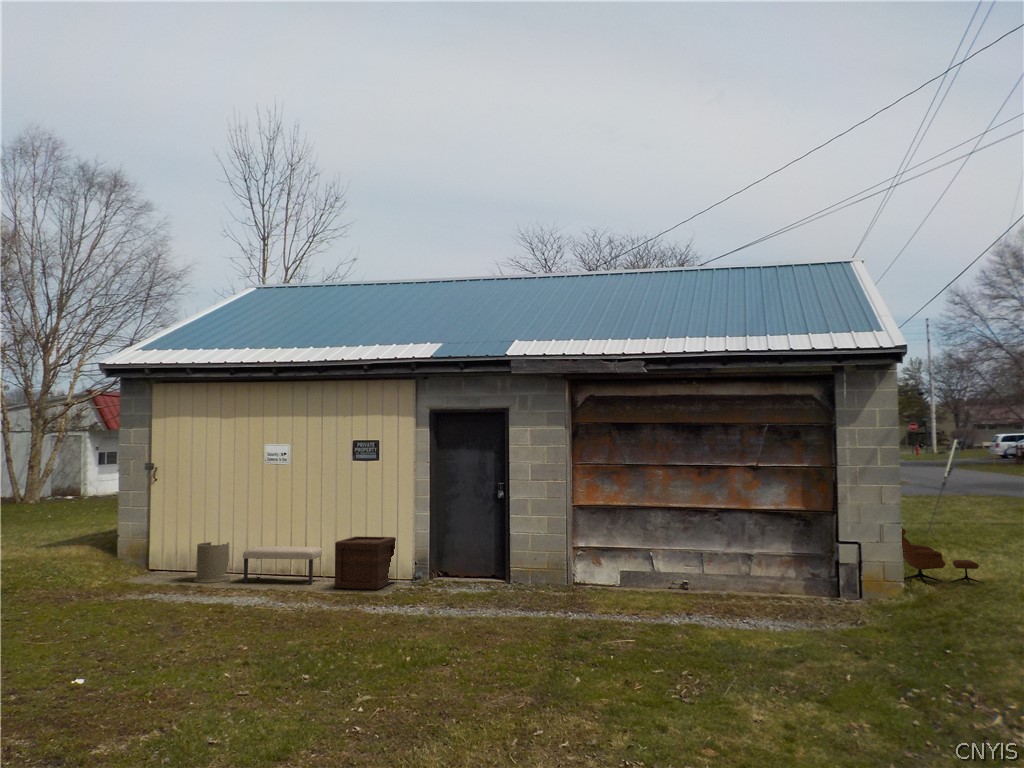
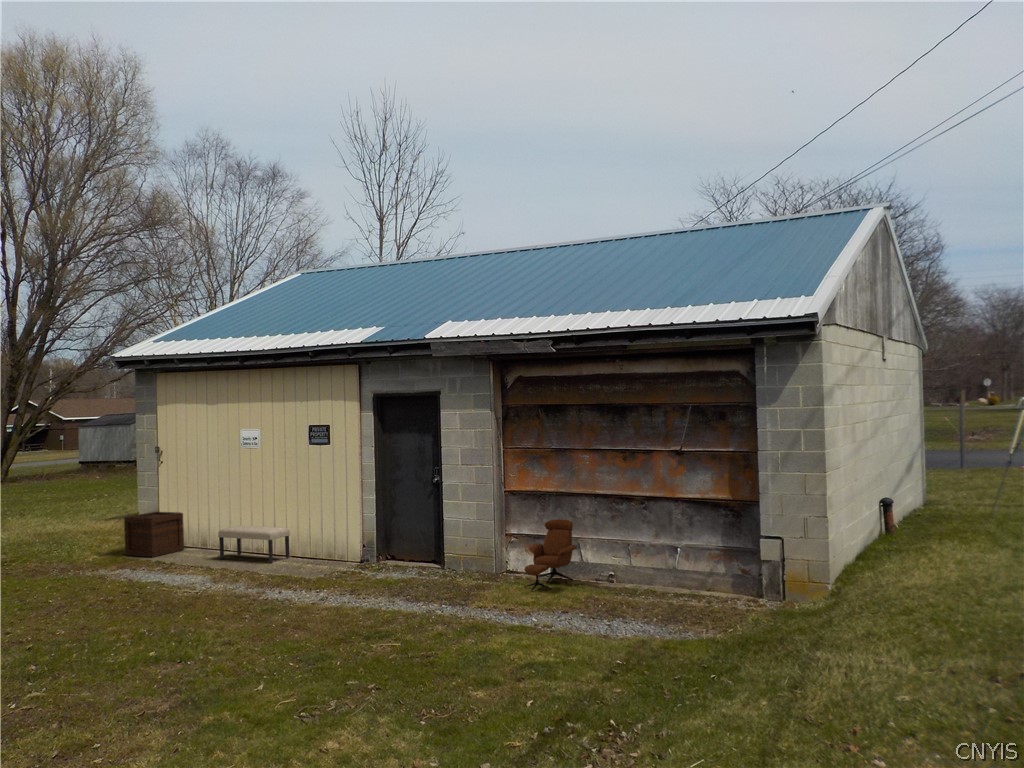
lounge chair: present [902,528,982,585] -> present [524,519,577,591]
wooden crate: present [335,536,396,590] -> present [124,512,184,557]
trash can: present [194,542,231,583] -> none [184,520,218,559]

